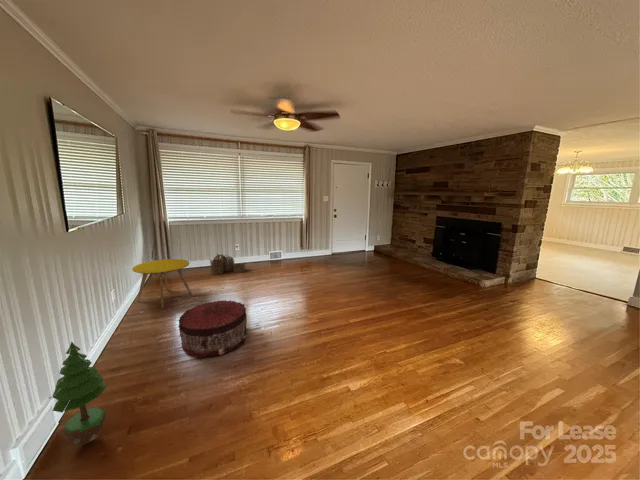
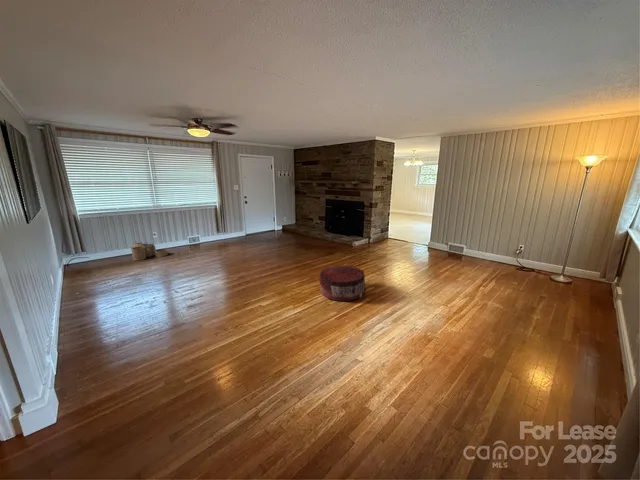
side table: present [132,259,192,308] -> none [57,247,121,289]
pouf: present [179,300,247,358] -> present [319,265,366,301]
potted tree: present [52,342,107,445] -> none [55,292,93,362]

